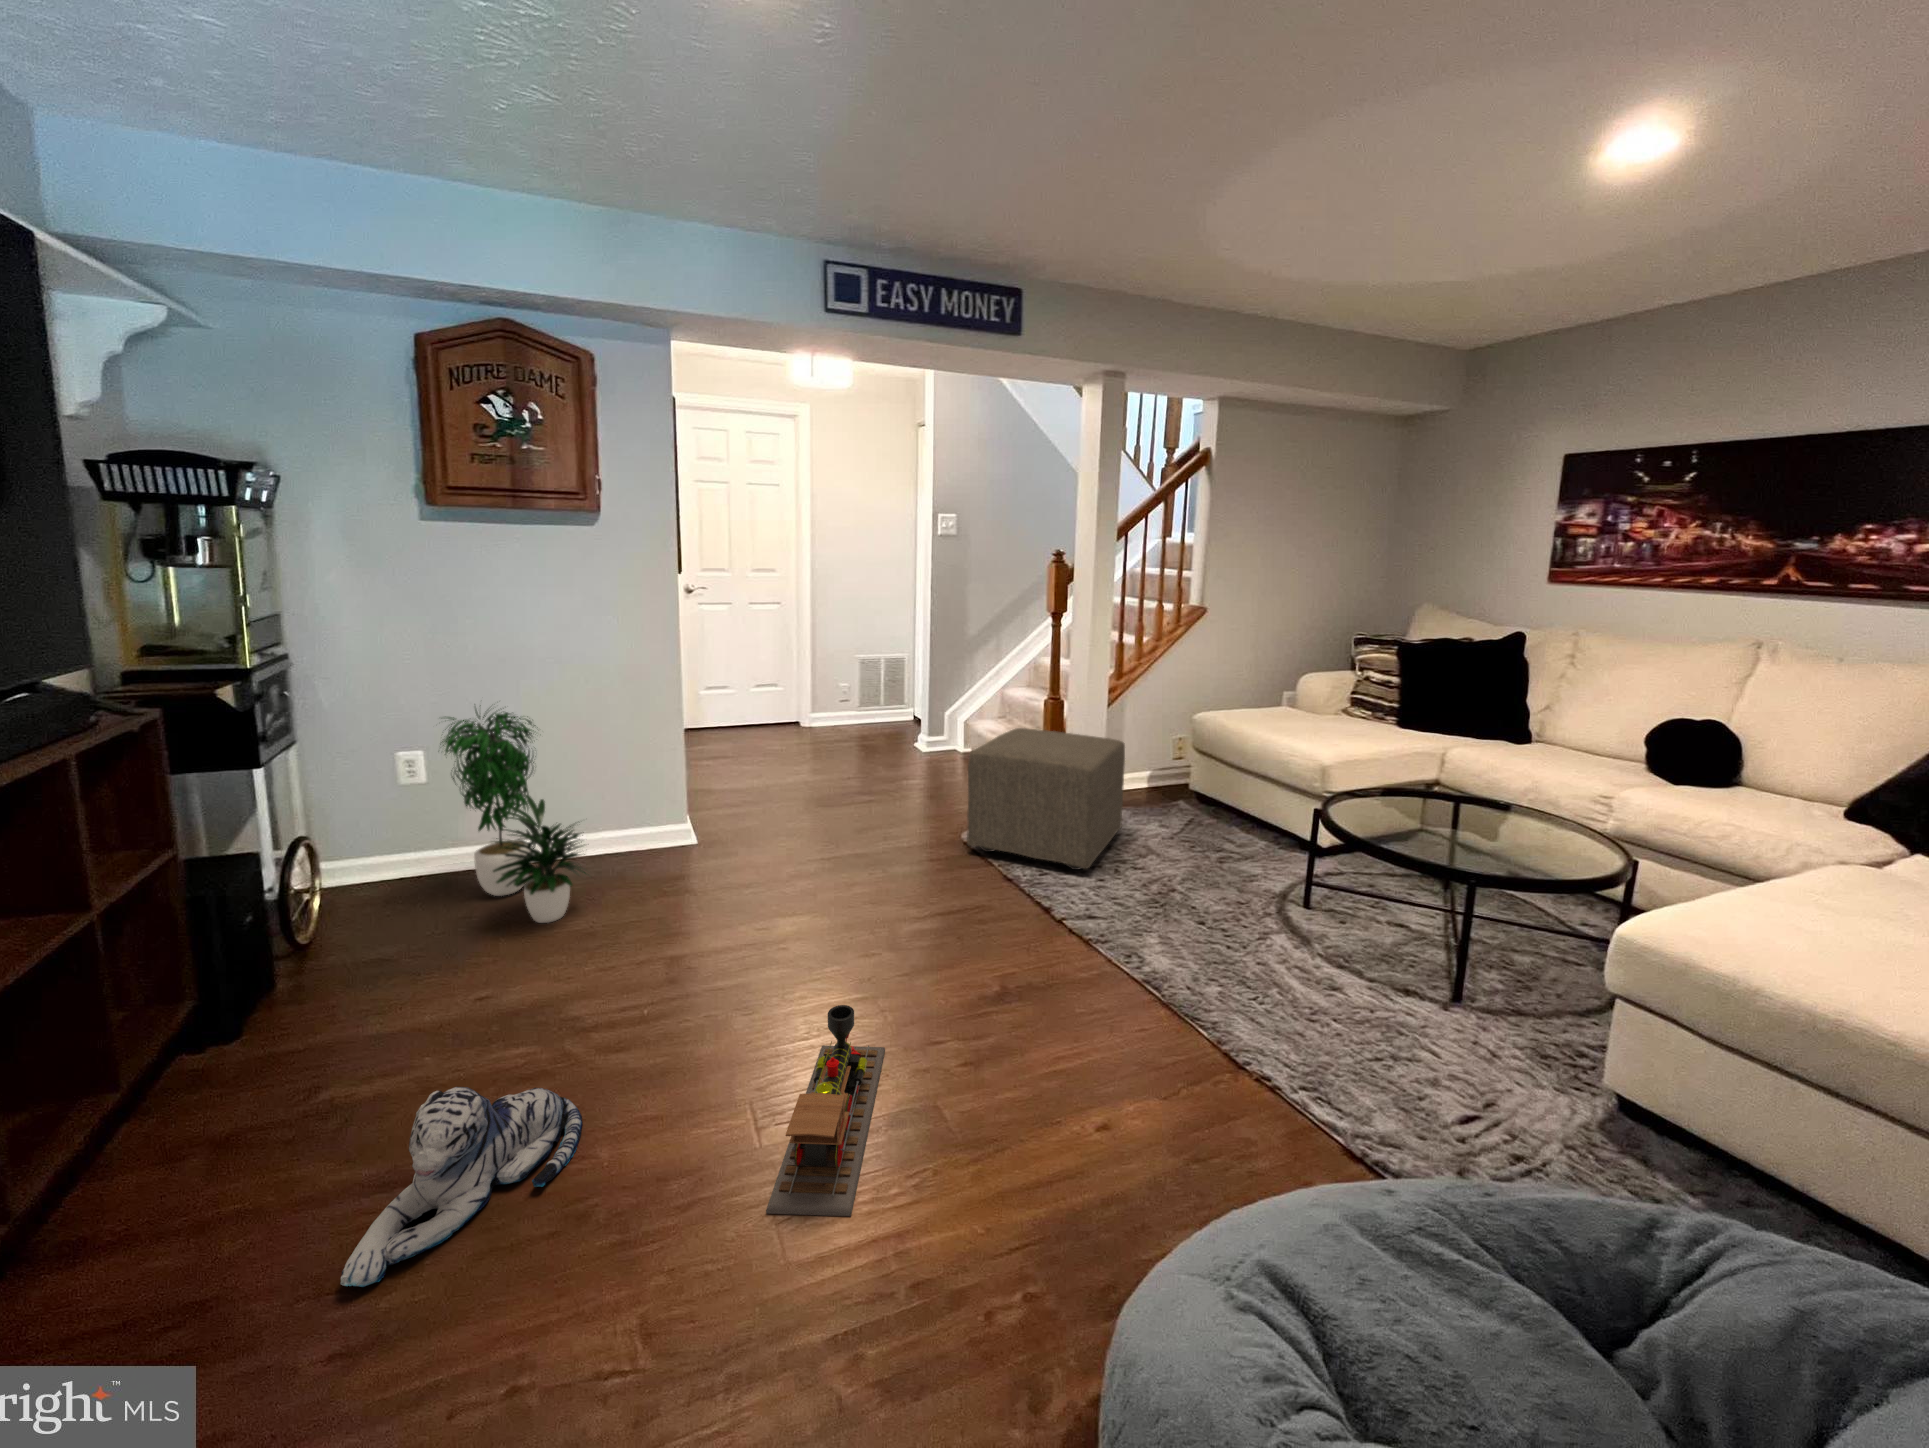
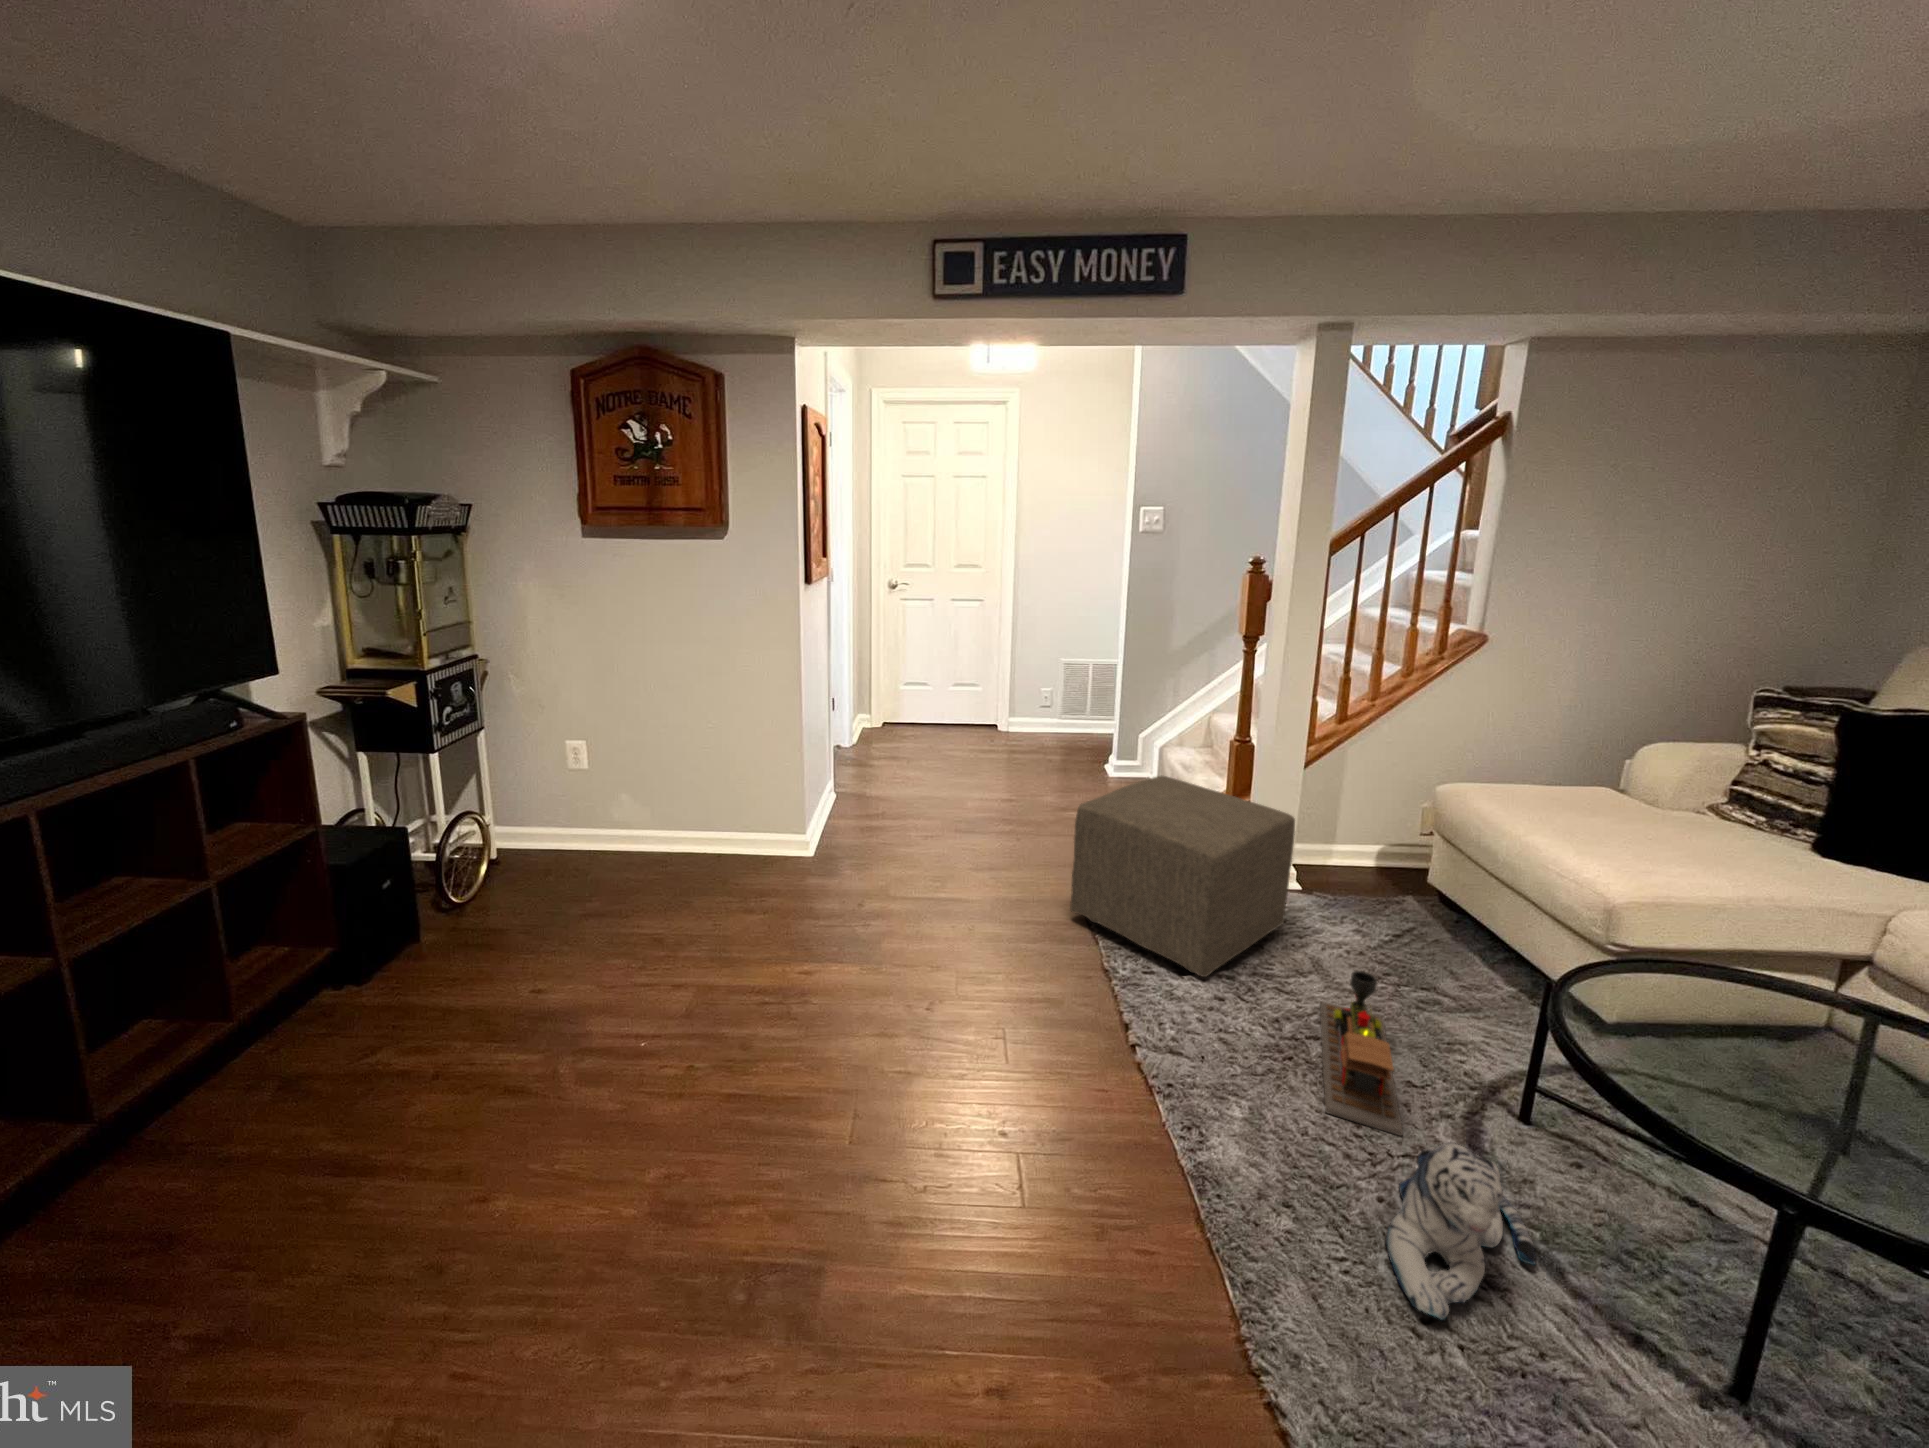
potted plant: present [440,705,583,923] -> none [582,699,686,913]
toy train: present [766,1005,885,1216] -> present [1320,971,1403,1136]
plush toy: present [340,1087,583,1287] -> present [1386,1143,1536,1320]

